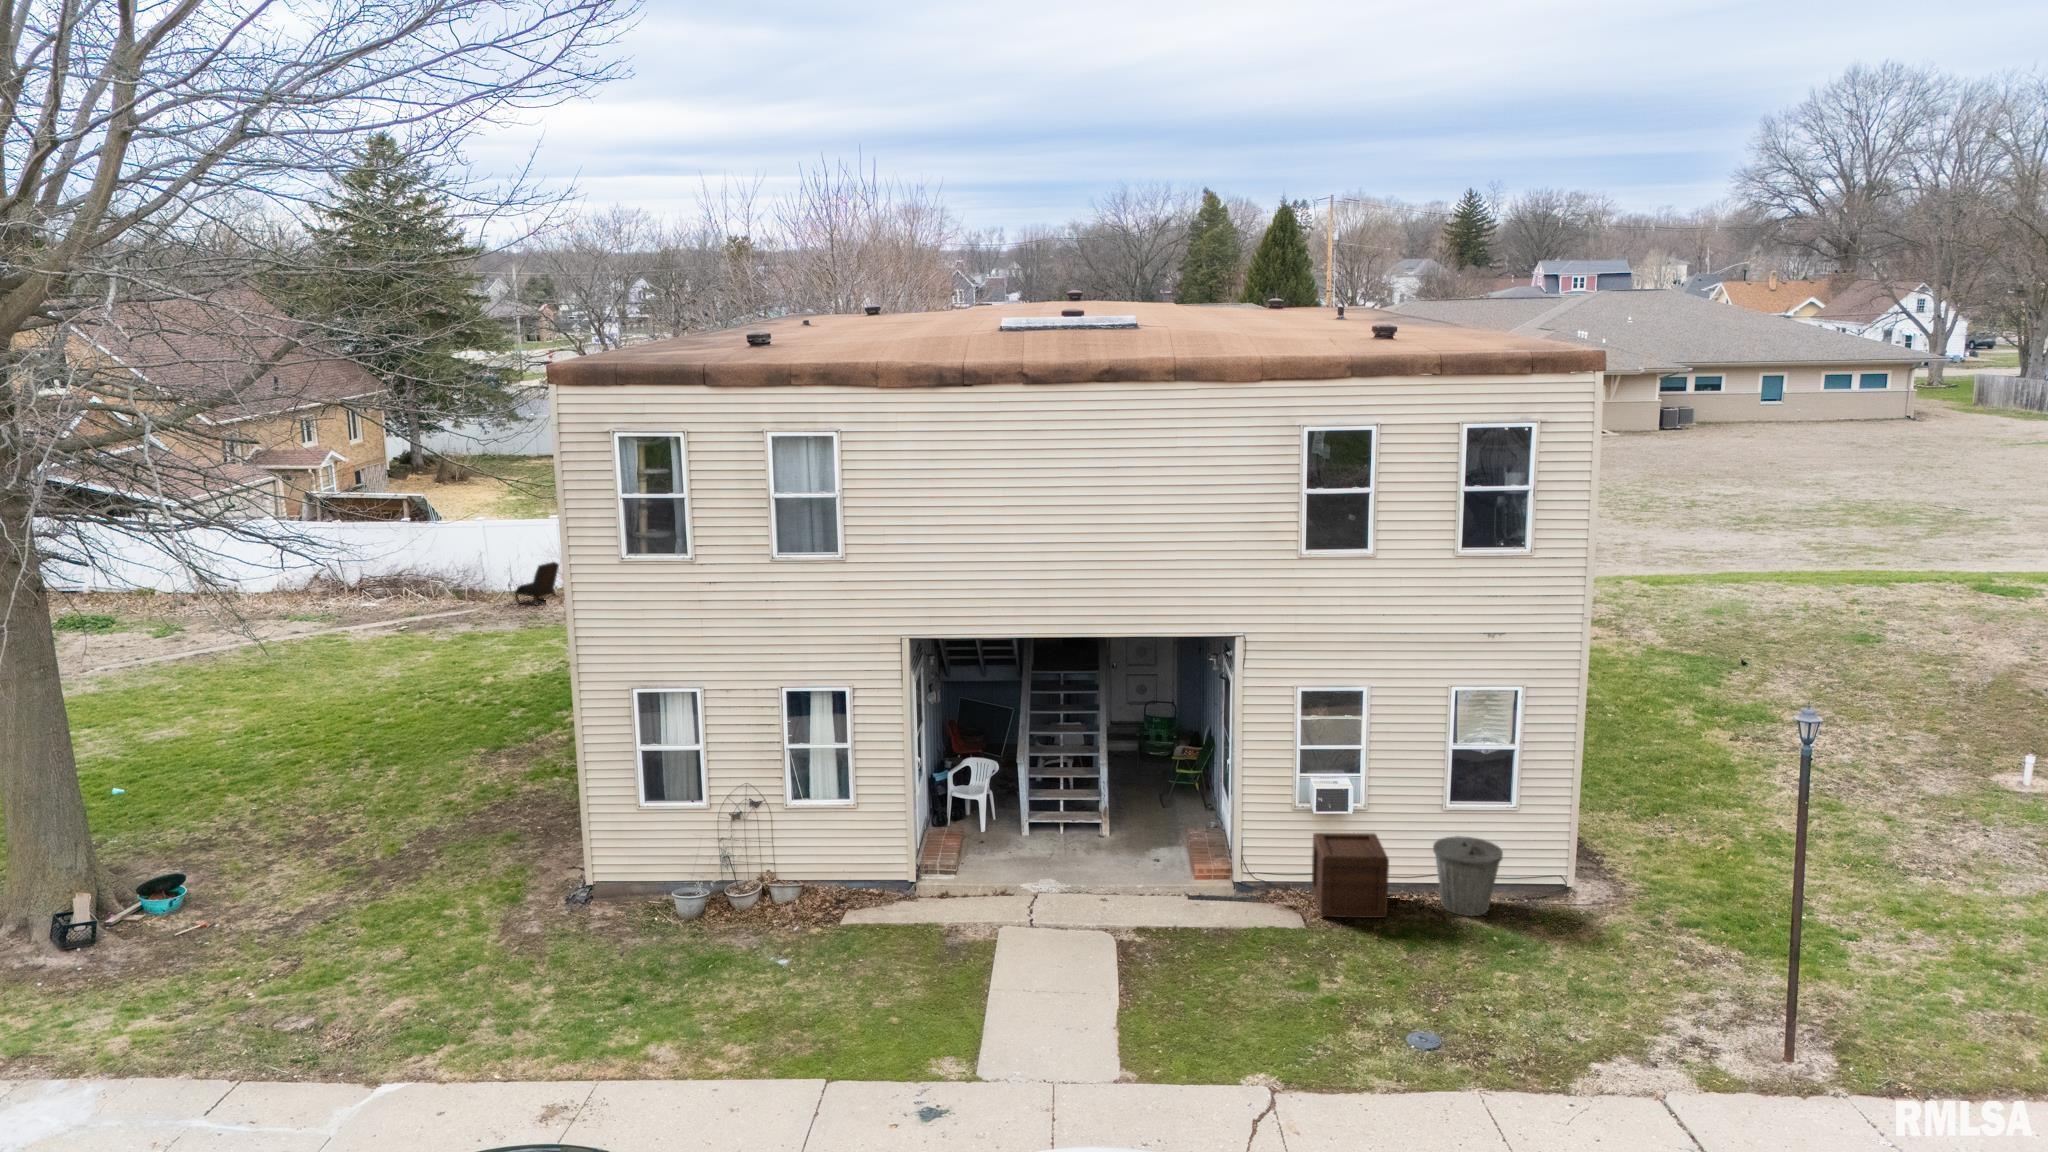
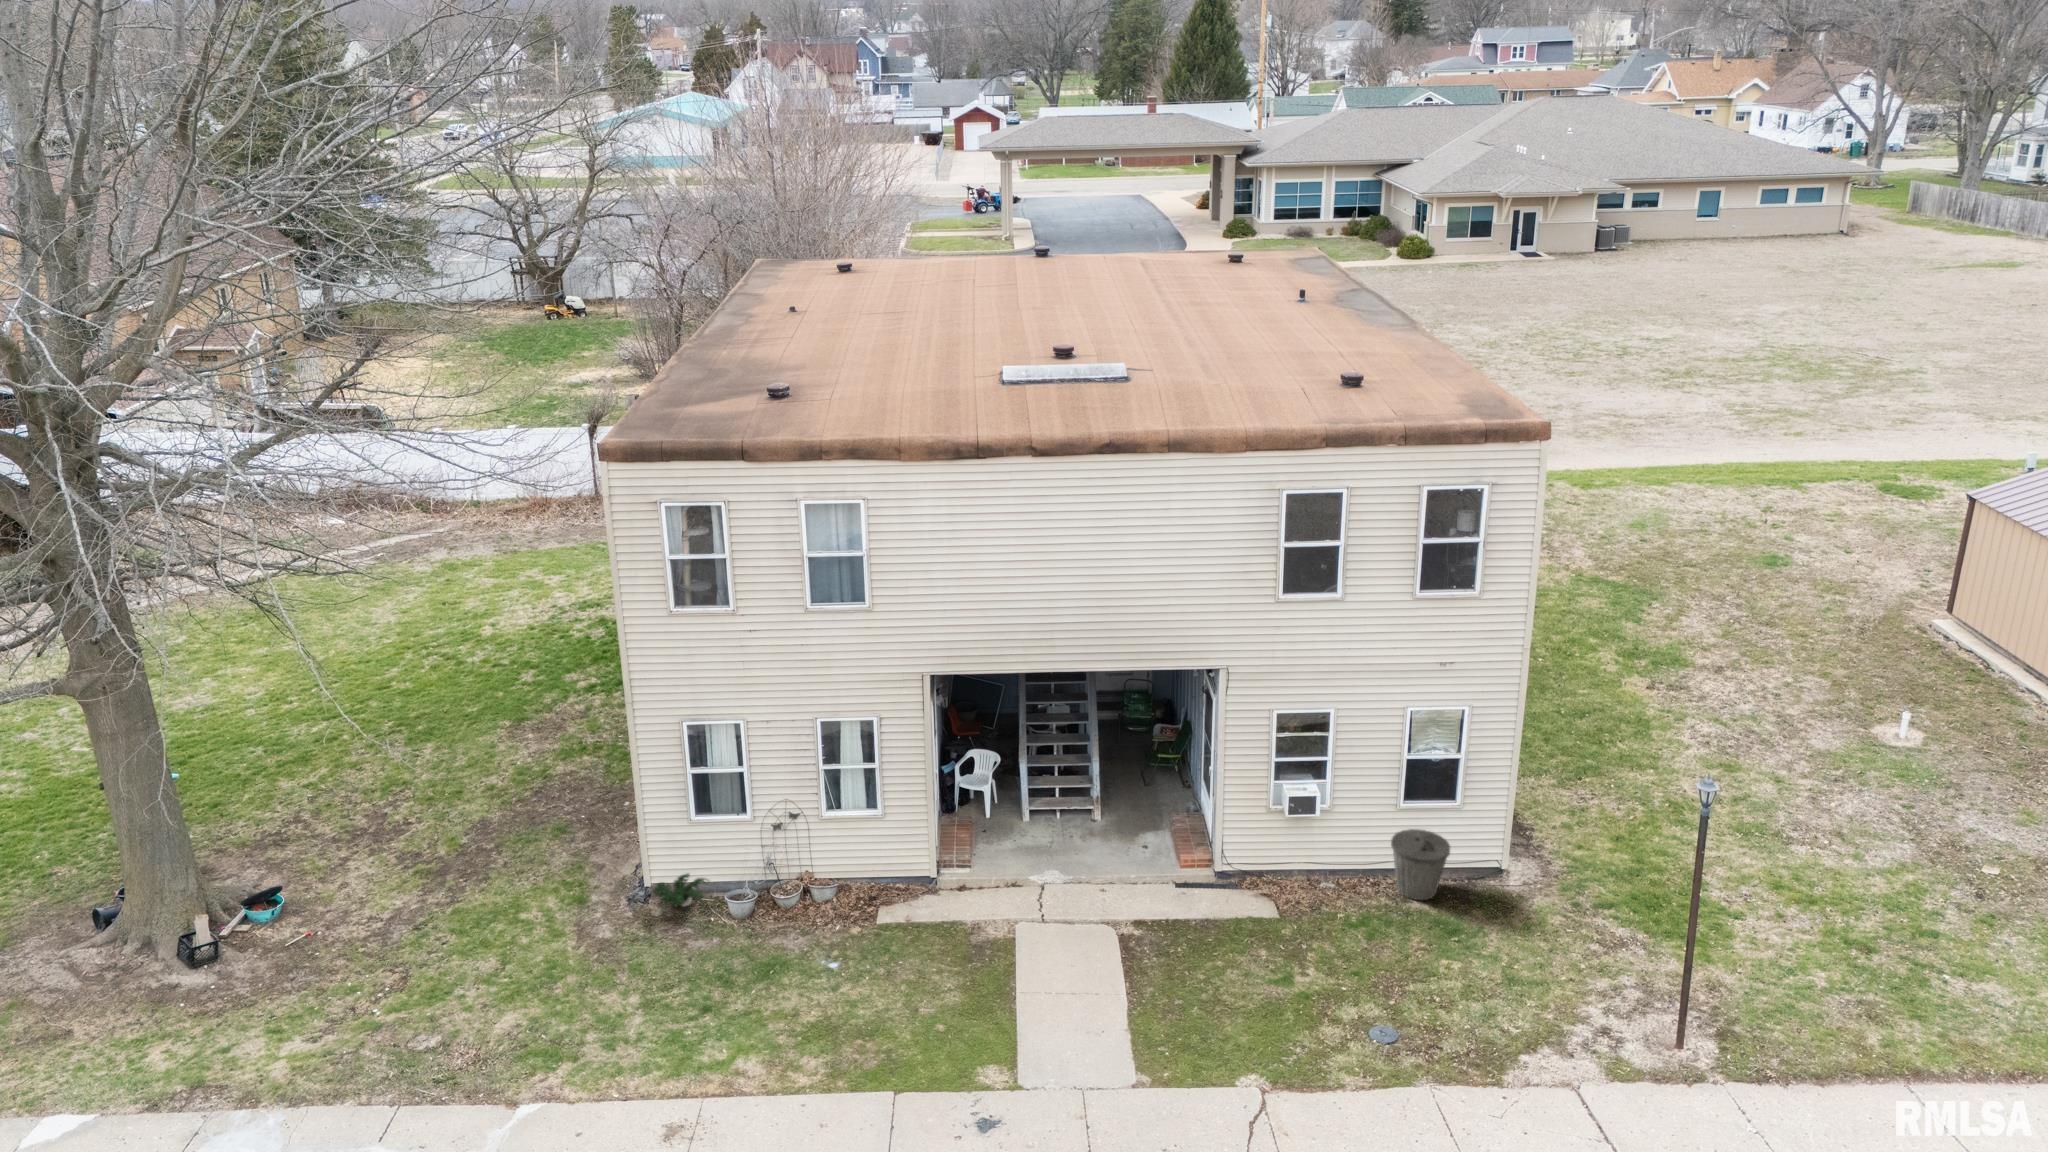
lounge chair: present [515,562,559,606] -> none [498,480,540,524]
wooden crate: present [1312,833,1389,918] -> none [1285,828,1354,904]
potted plant: none [590,870,656,906] -> present [653,874,706,907]

